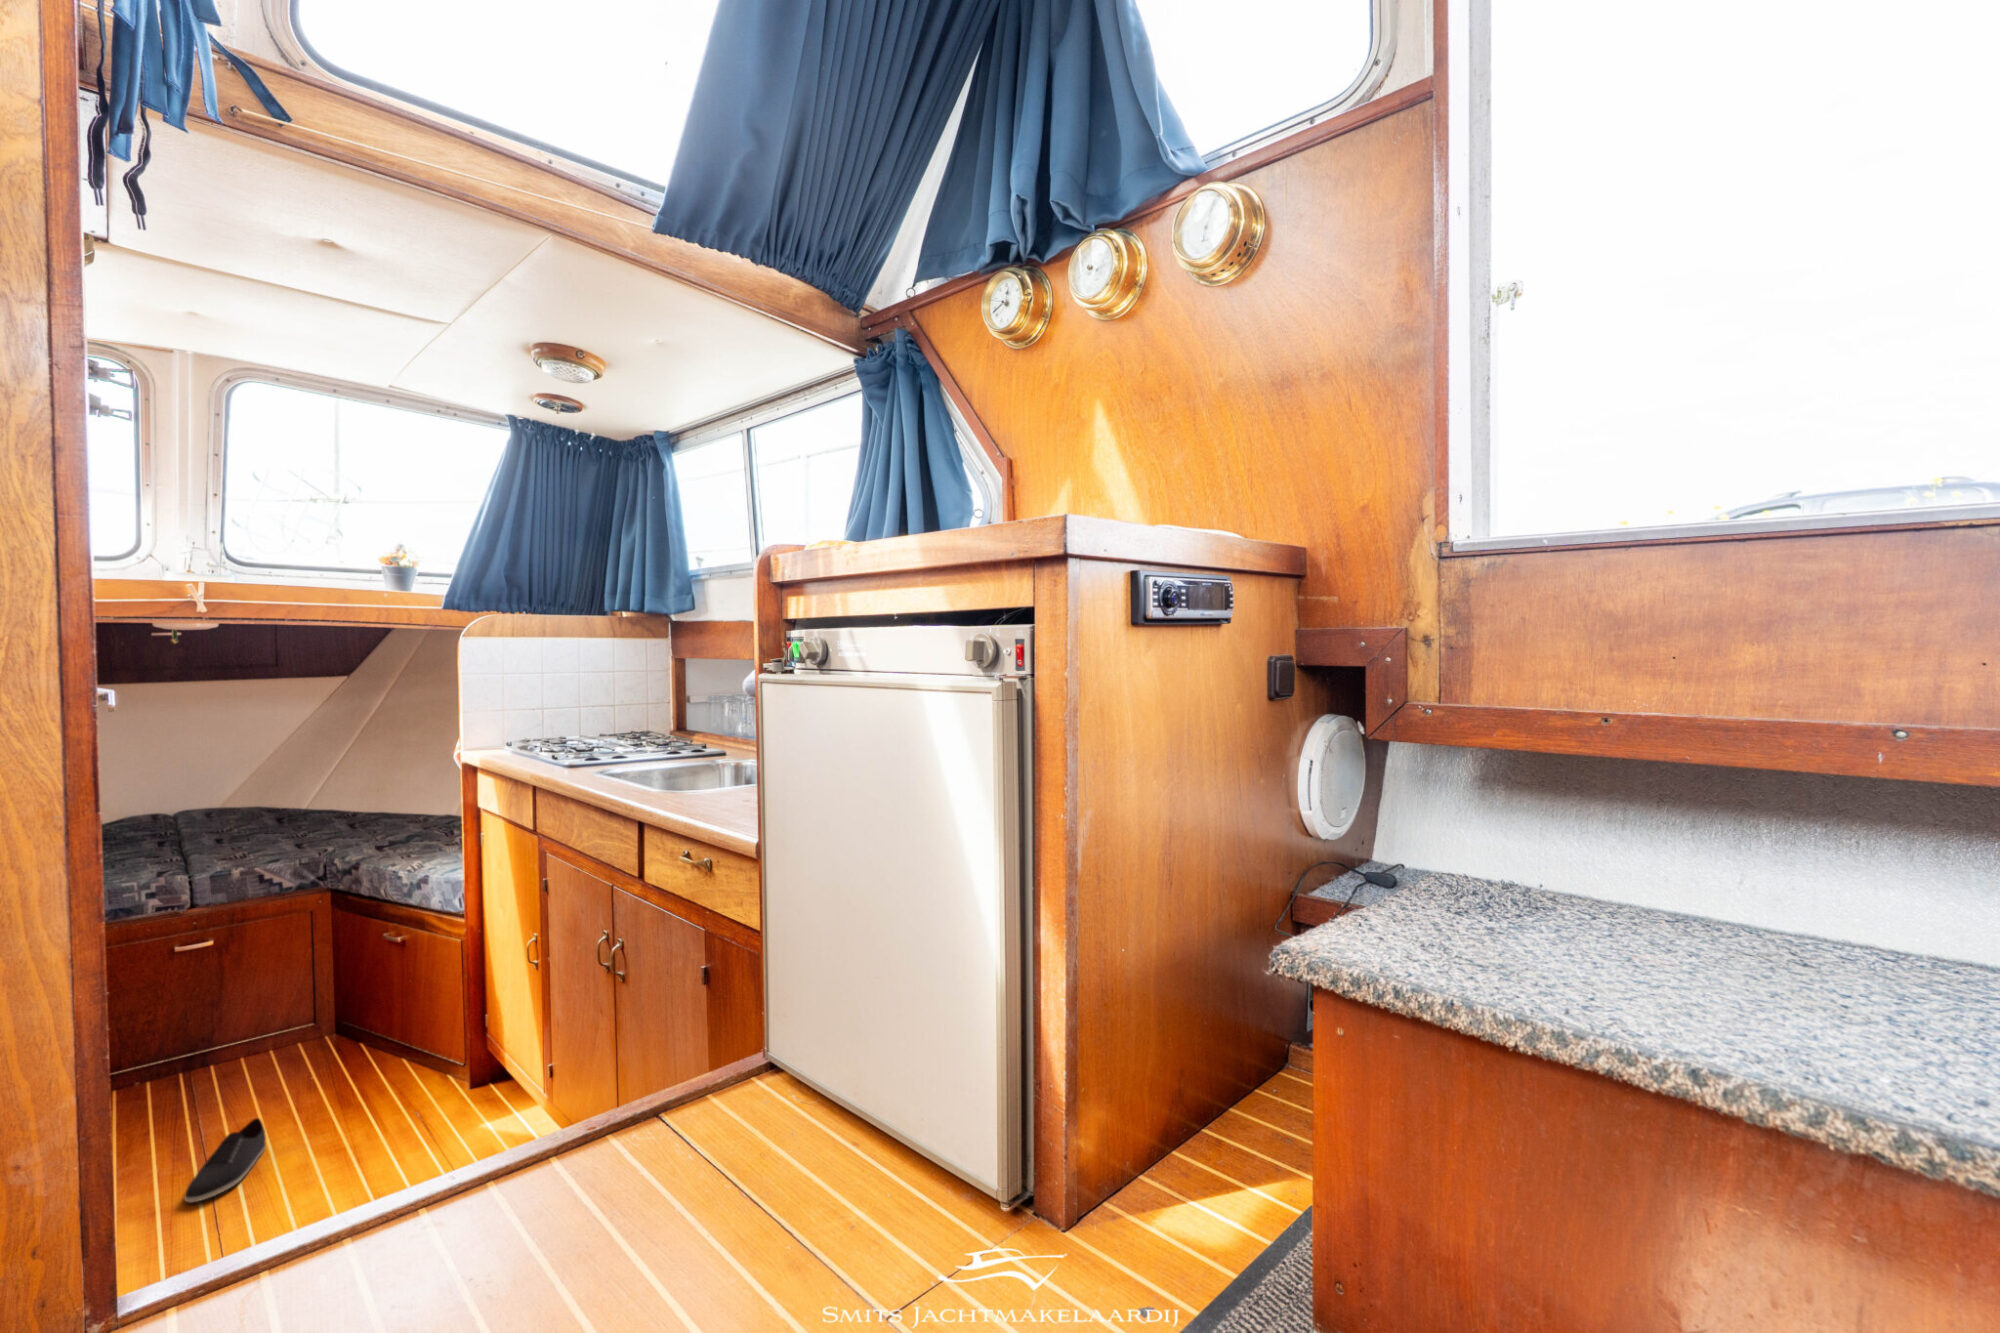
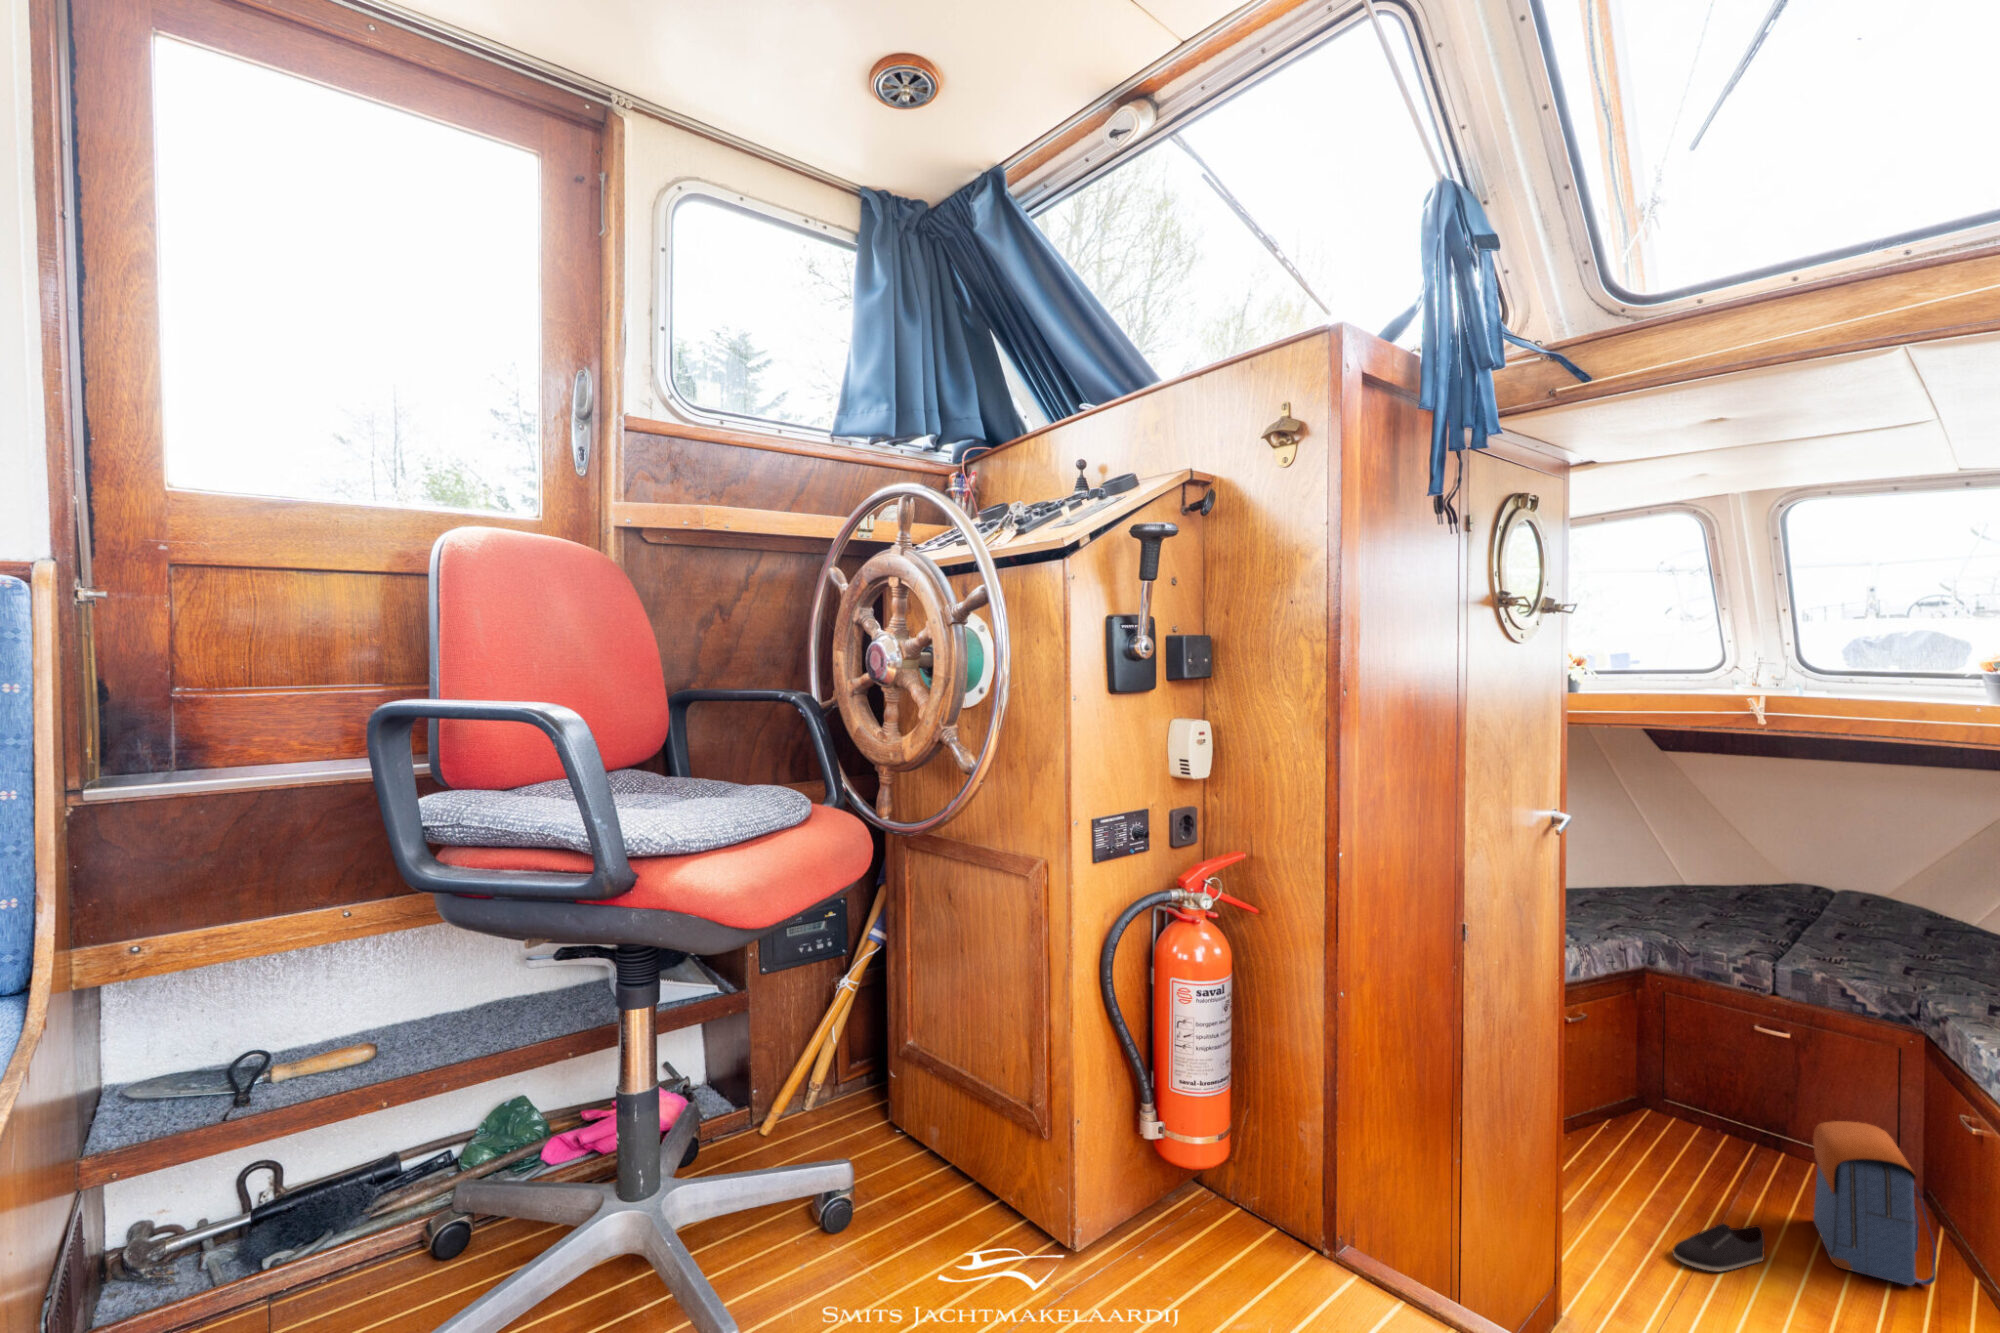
backpack: none [275,975,387,1113] -> present [1813,1121,1936,1286]

